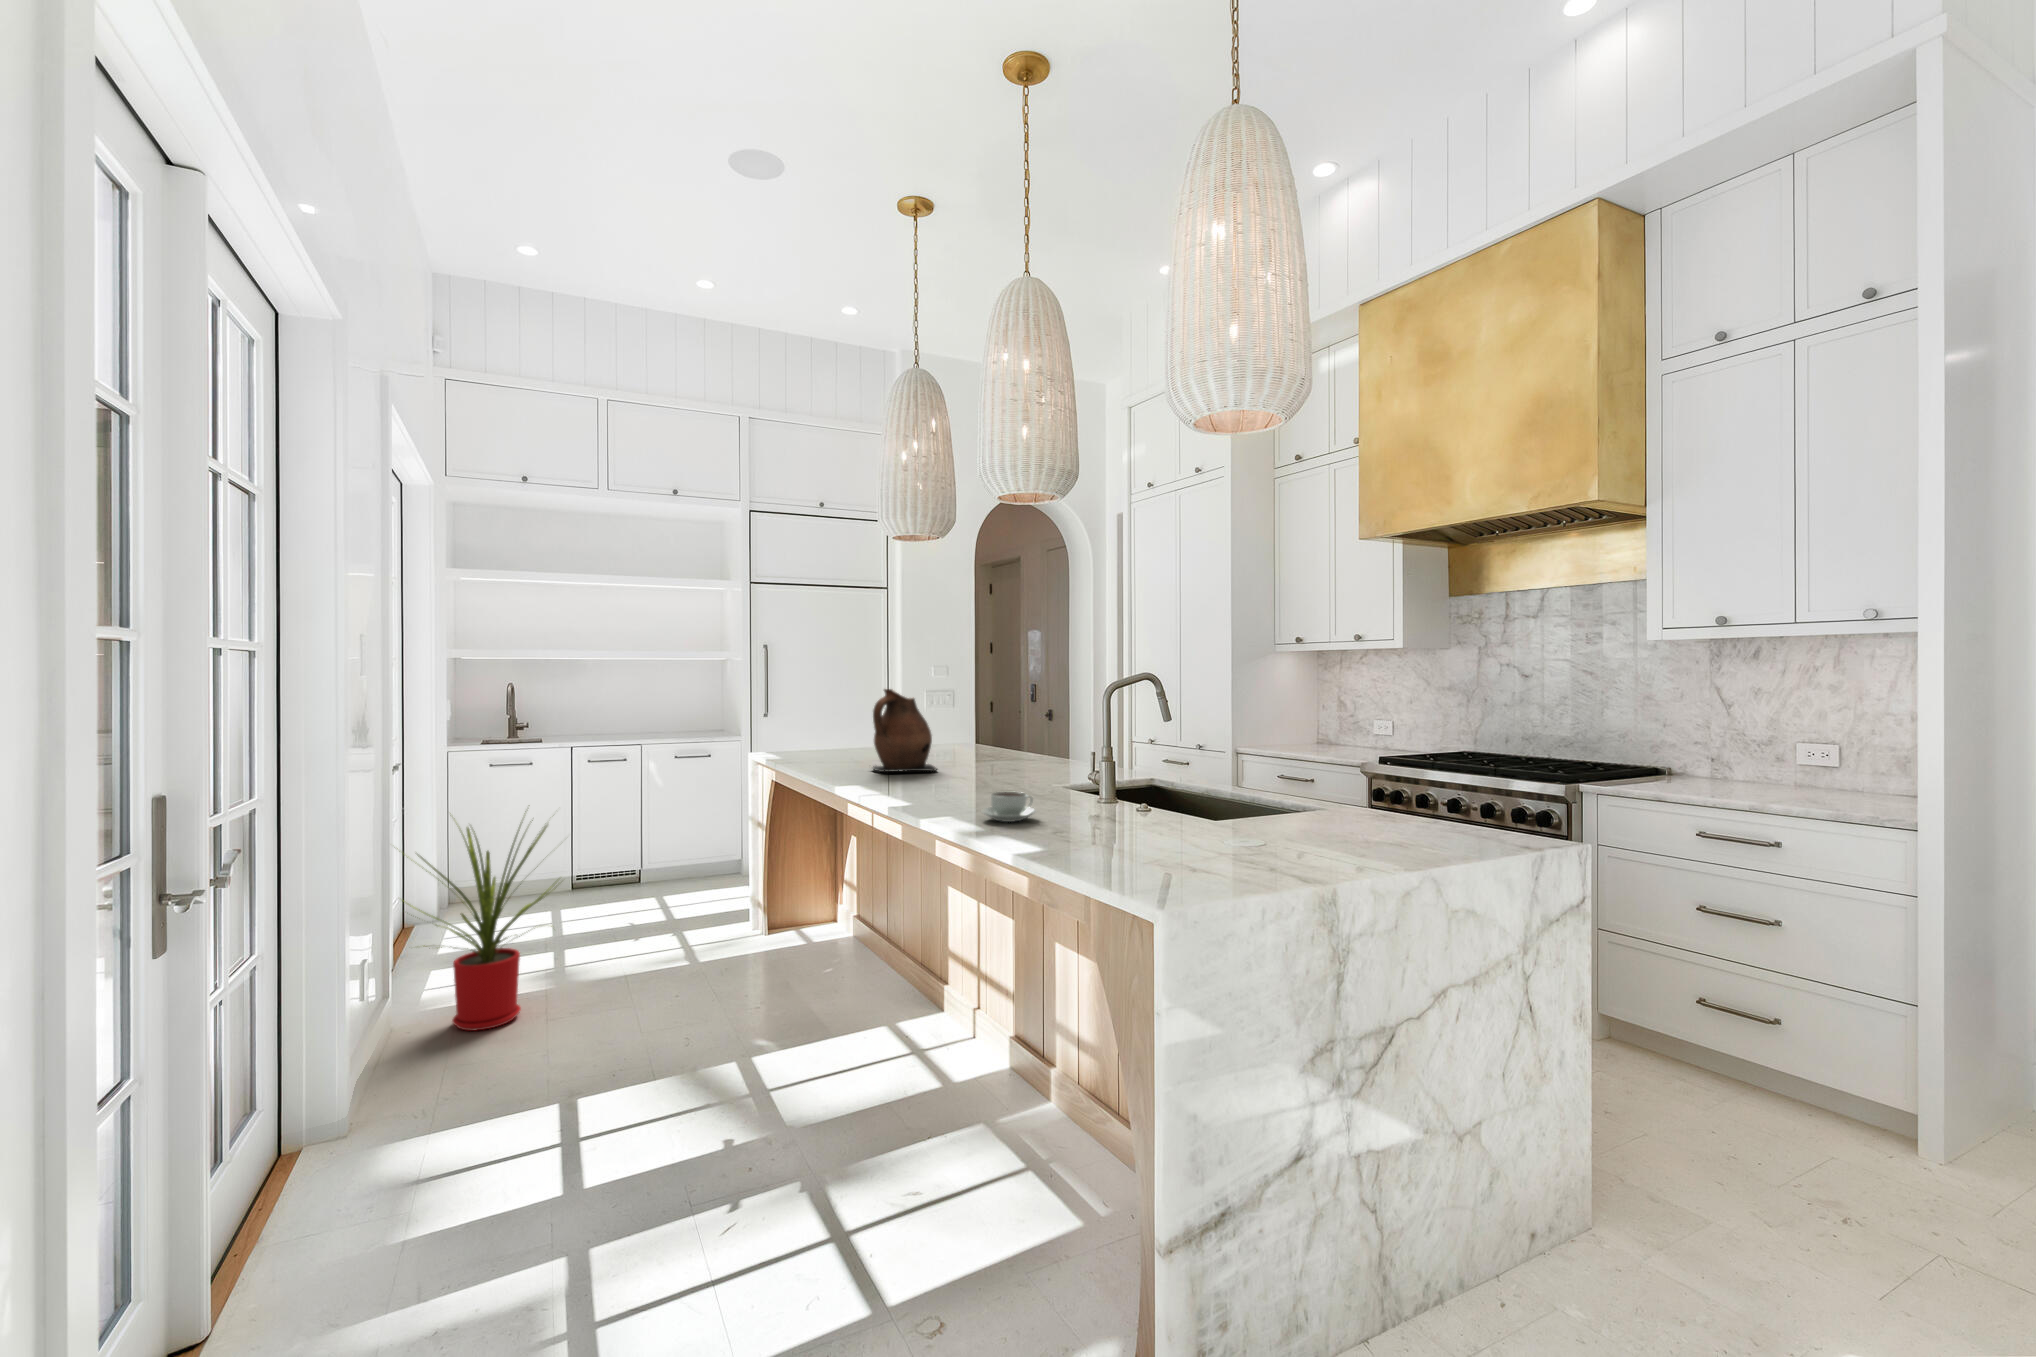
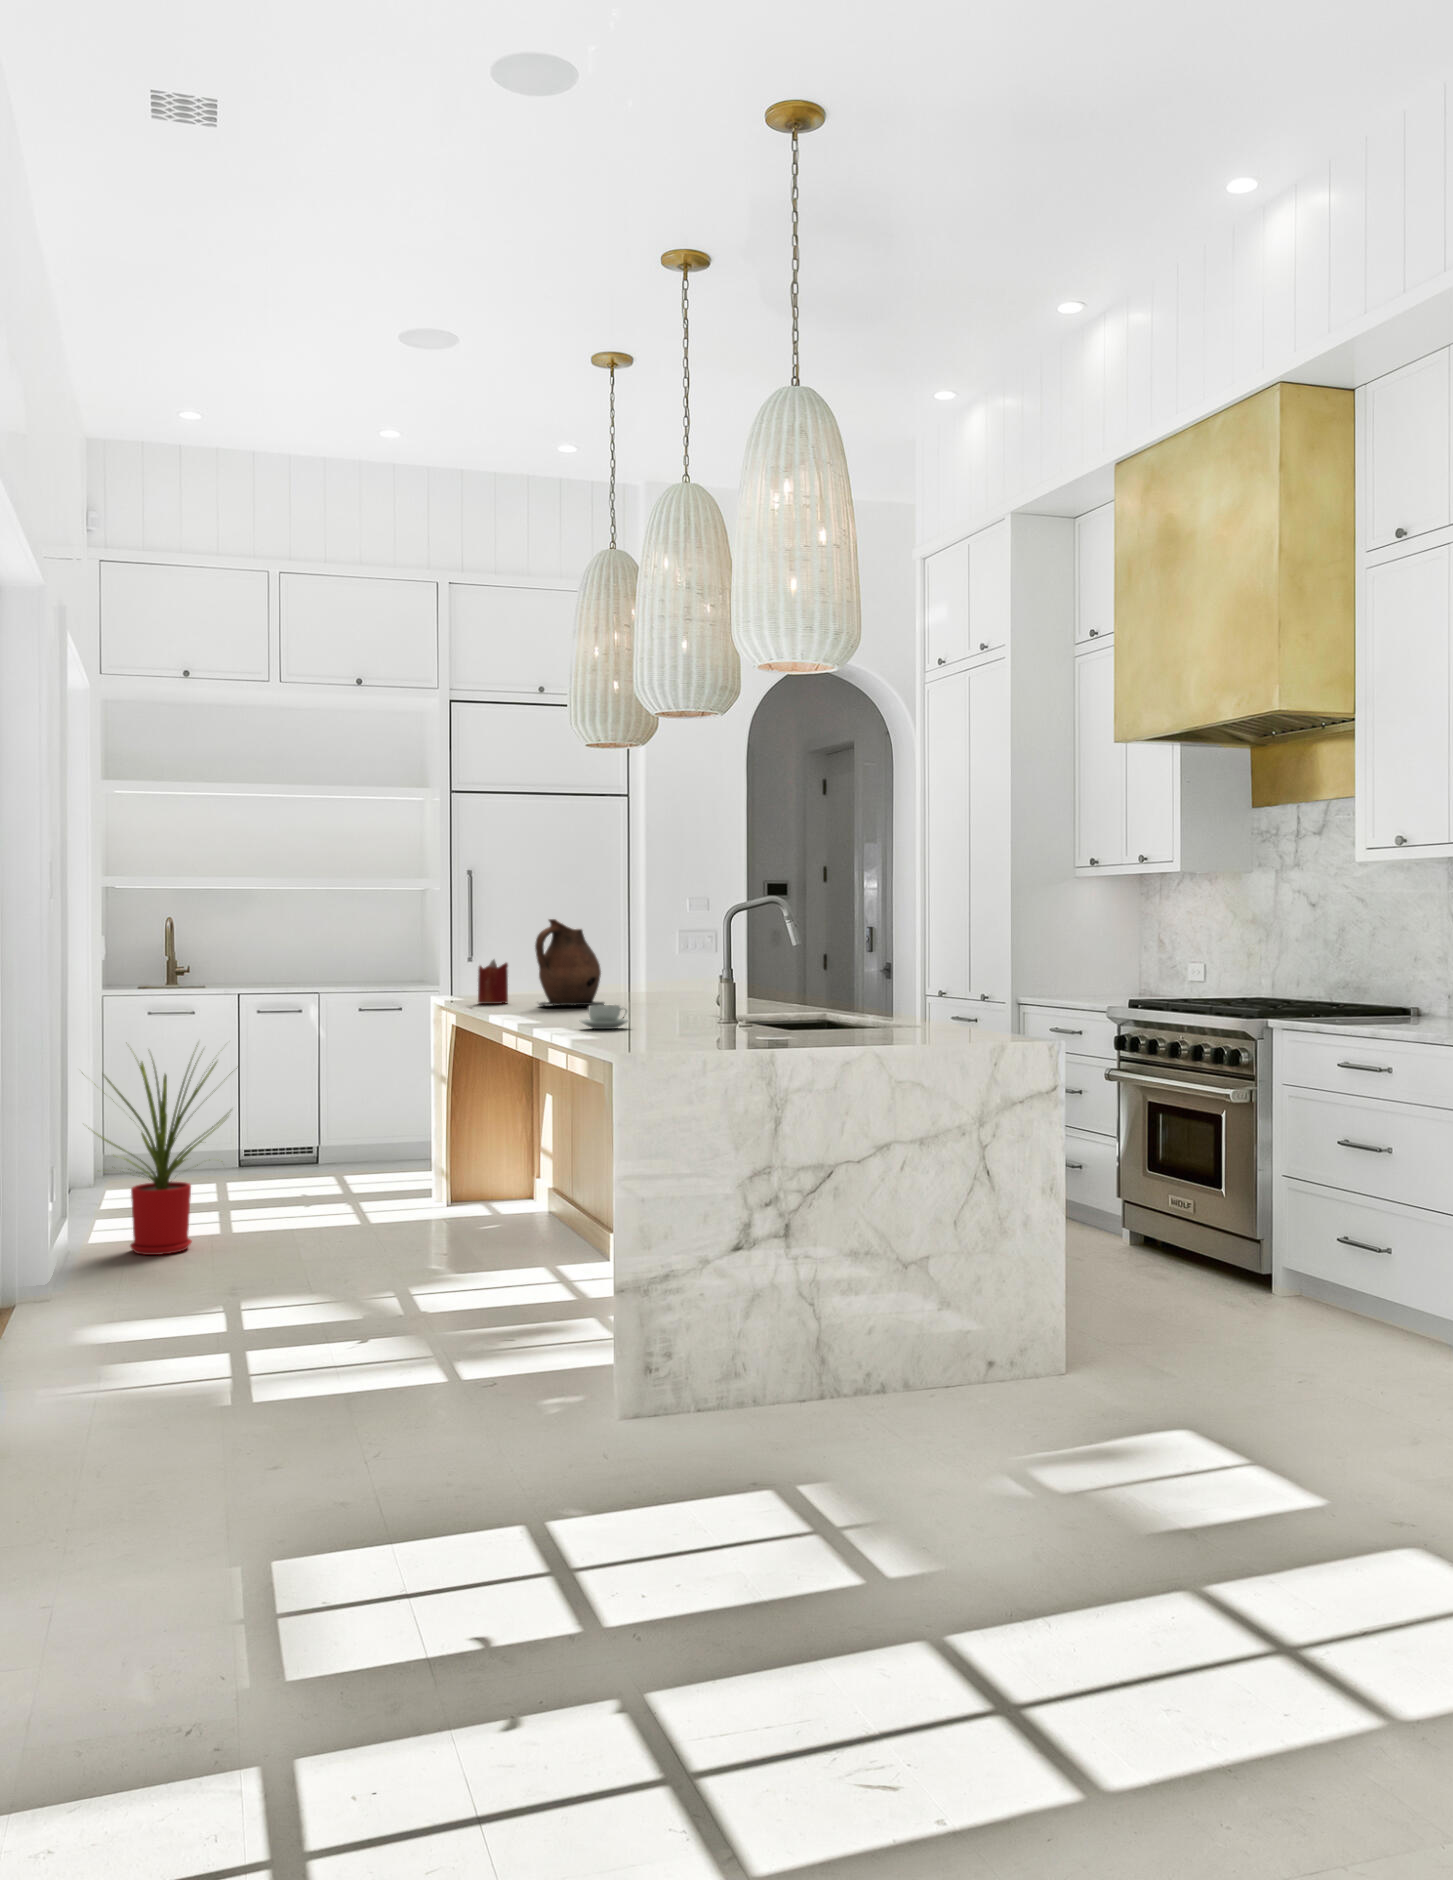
candle: none [808,724,836,766] -> present [478,960,508,1004]

